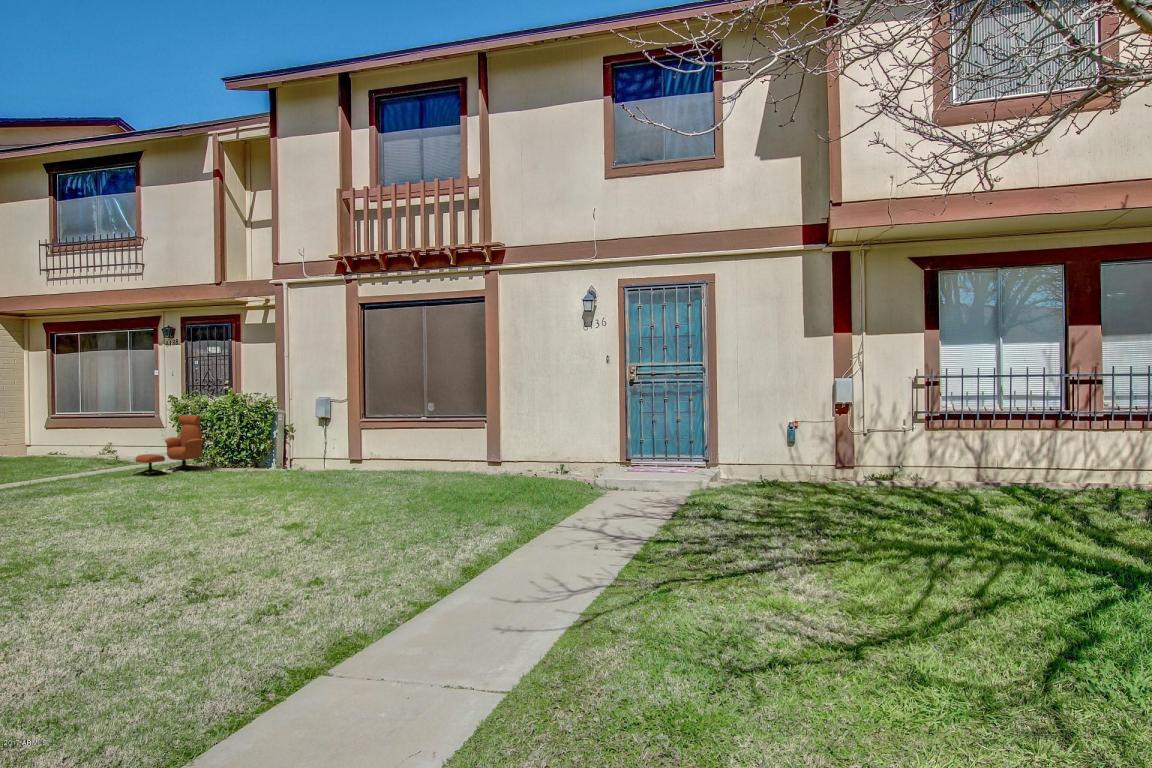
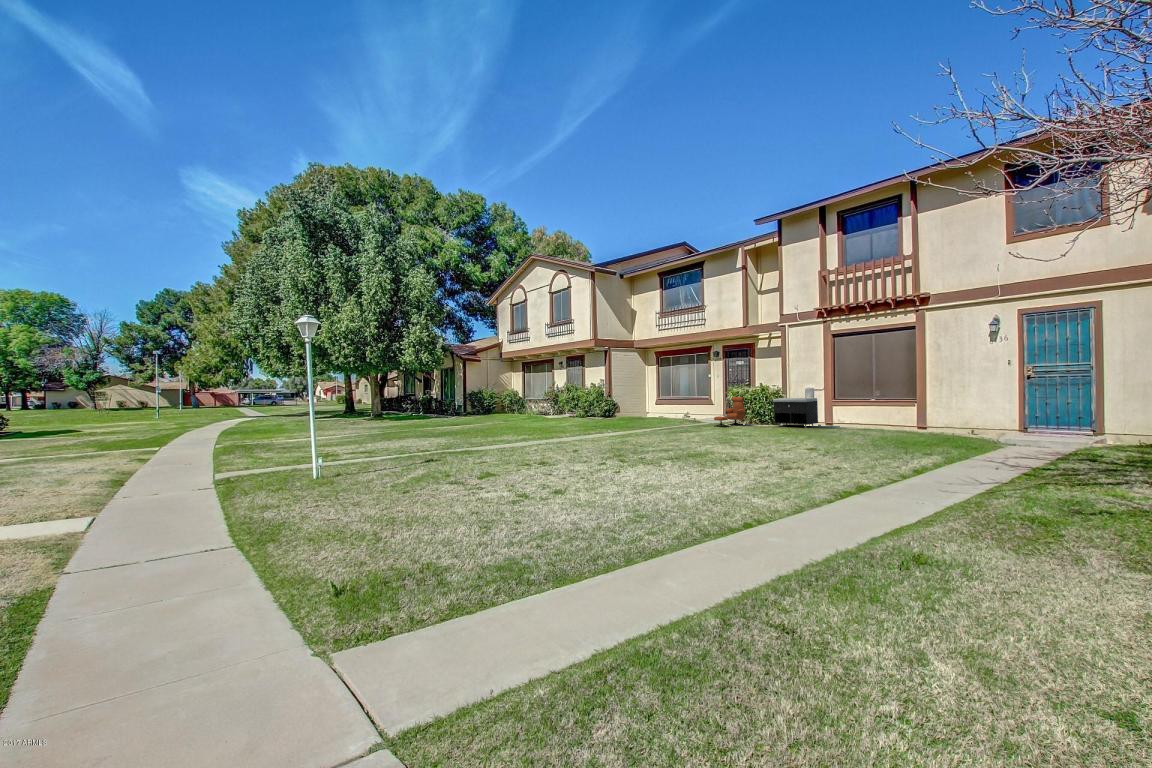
storage bench: none [253,416,335,470] -> present [773,398,818,427]

